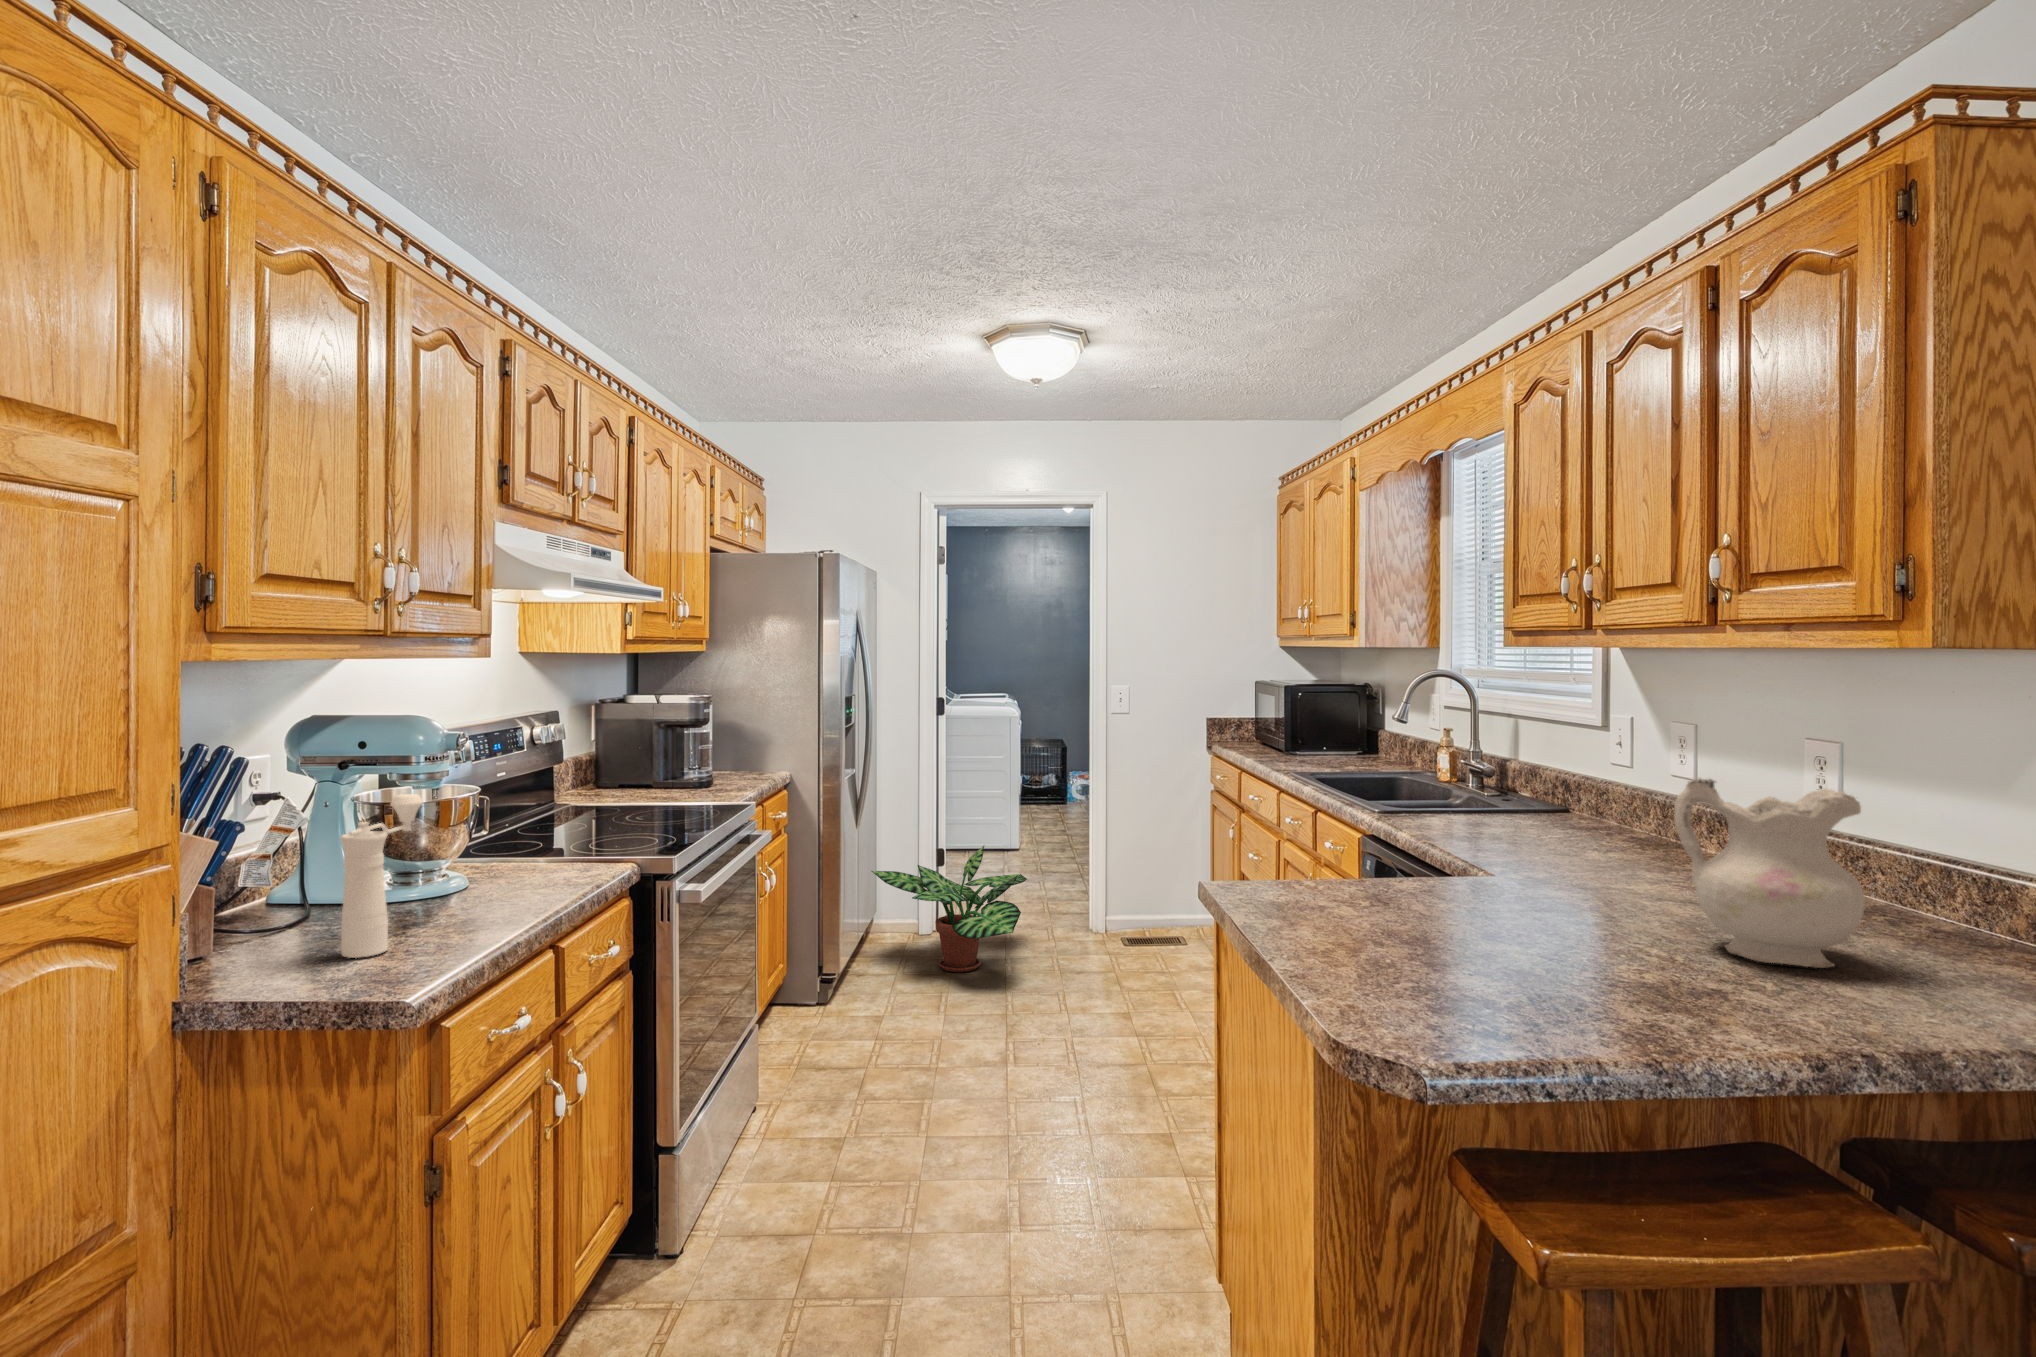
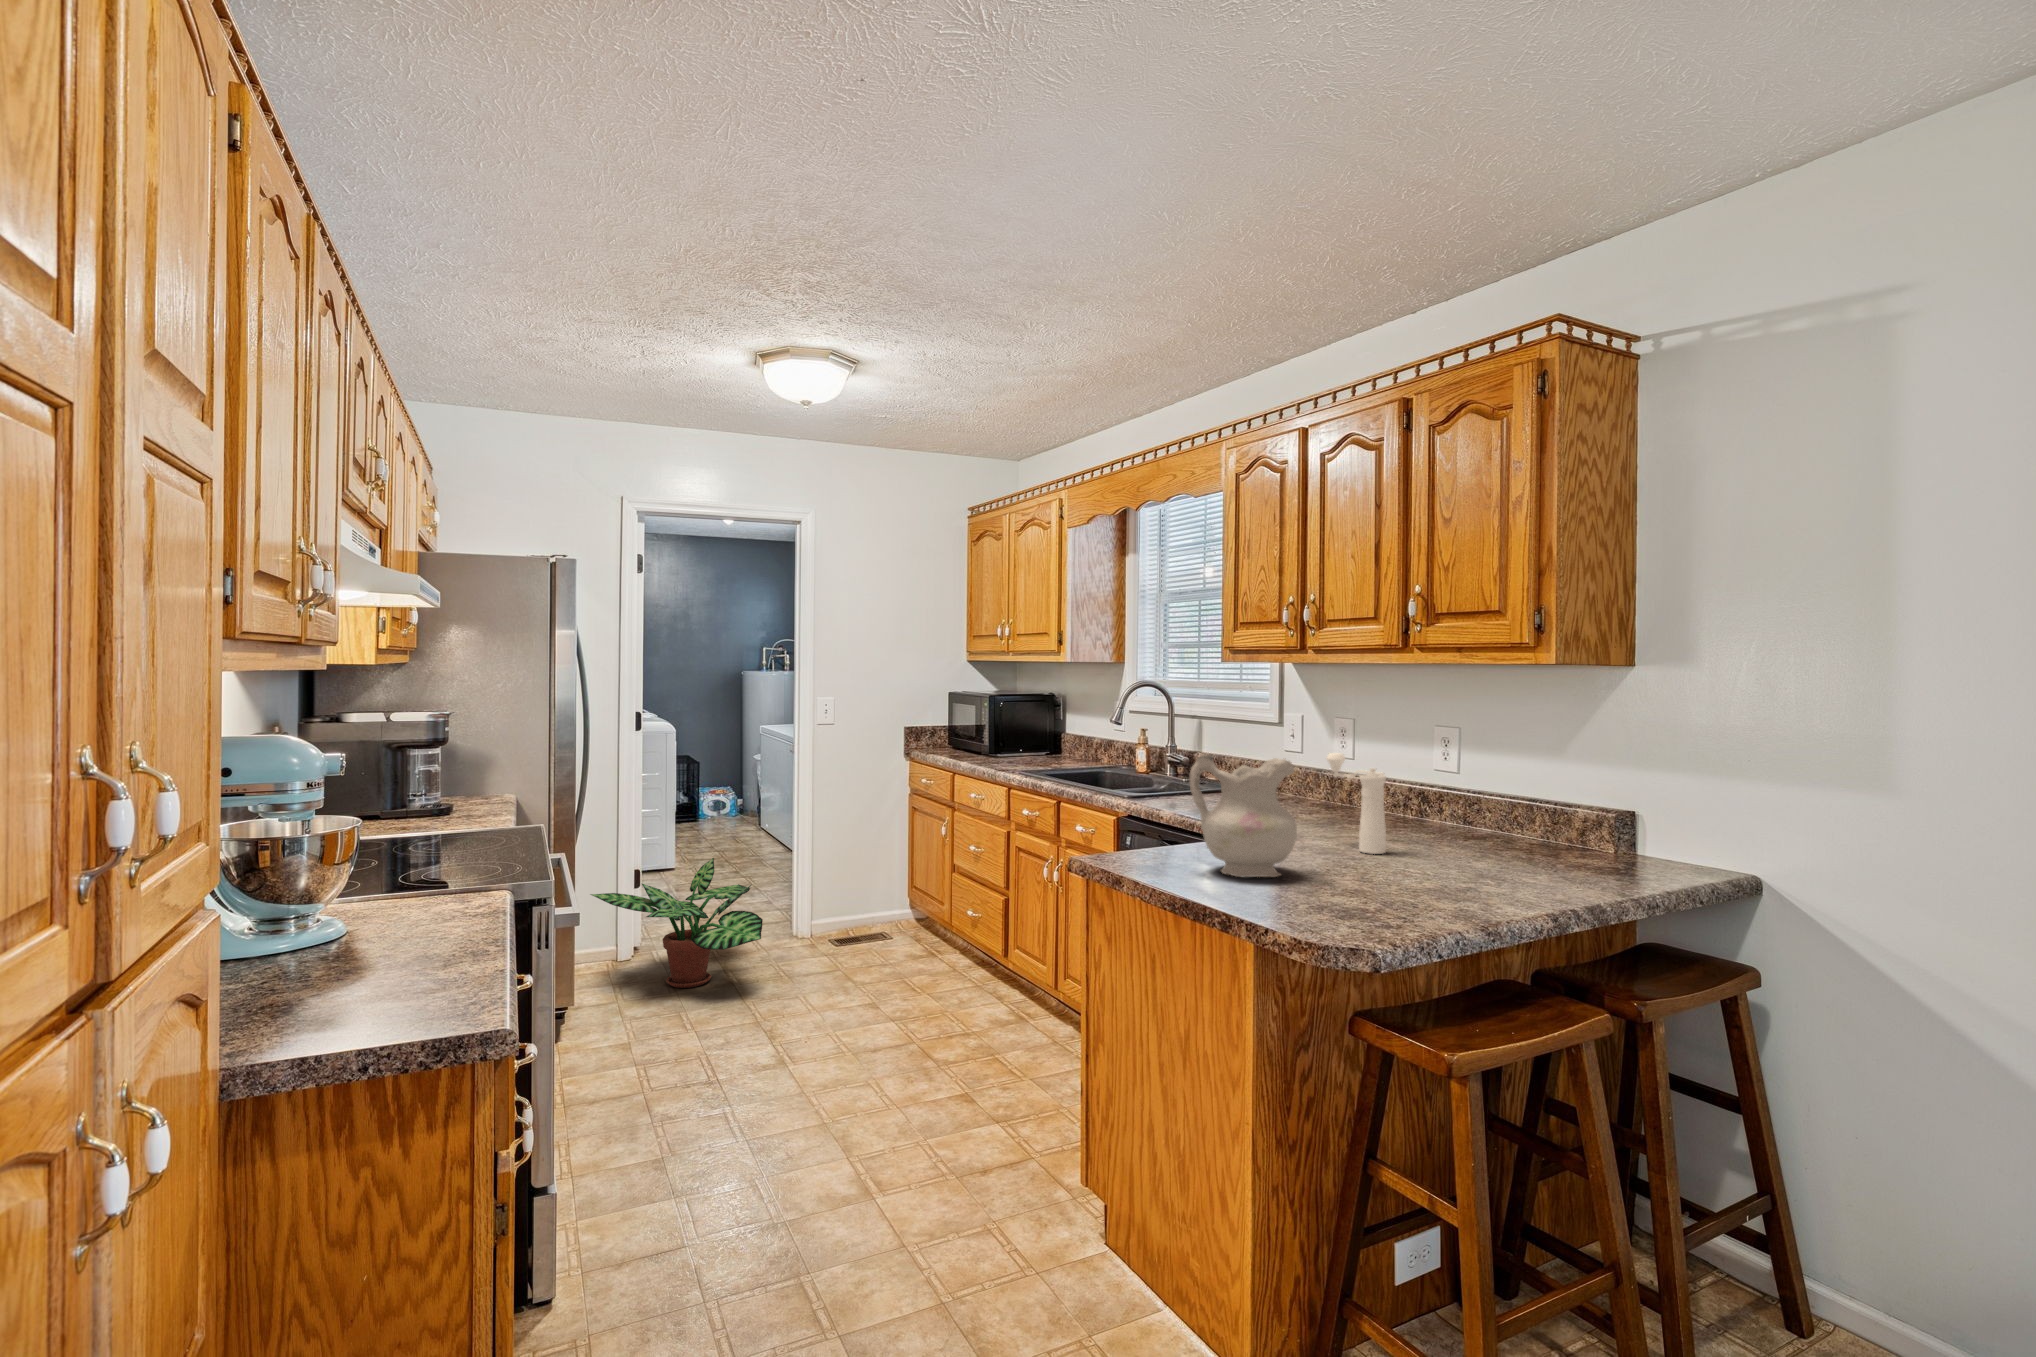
ceramic pitcher: present [1674,778,1865,968] -> present [1190,755,1297,877]
pepper mill: present [340,794,423,958] -> present [1326,753,1386,854]

